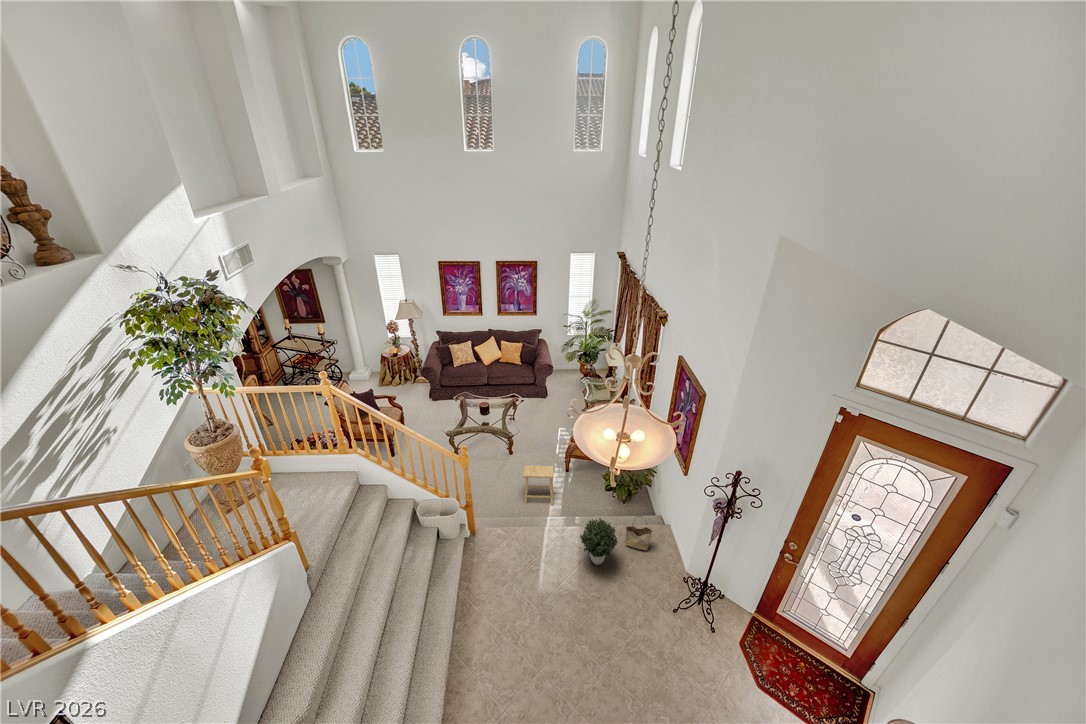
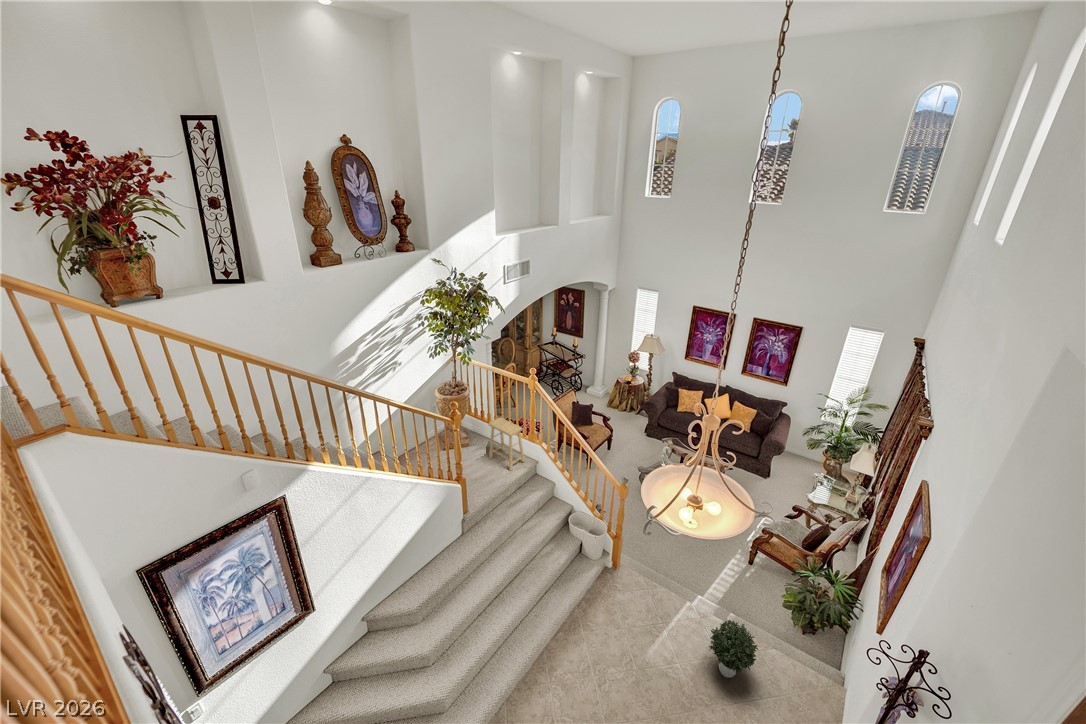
footstool: present [523,465,554,505] -> present [489,418,525,470]
woven basket: present [626,516,652,551] -> none [772,653,812,703]

